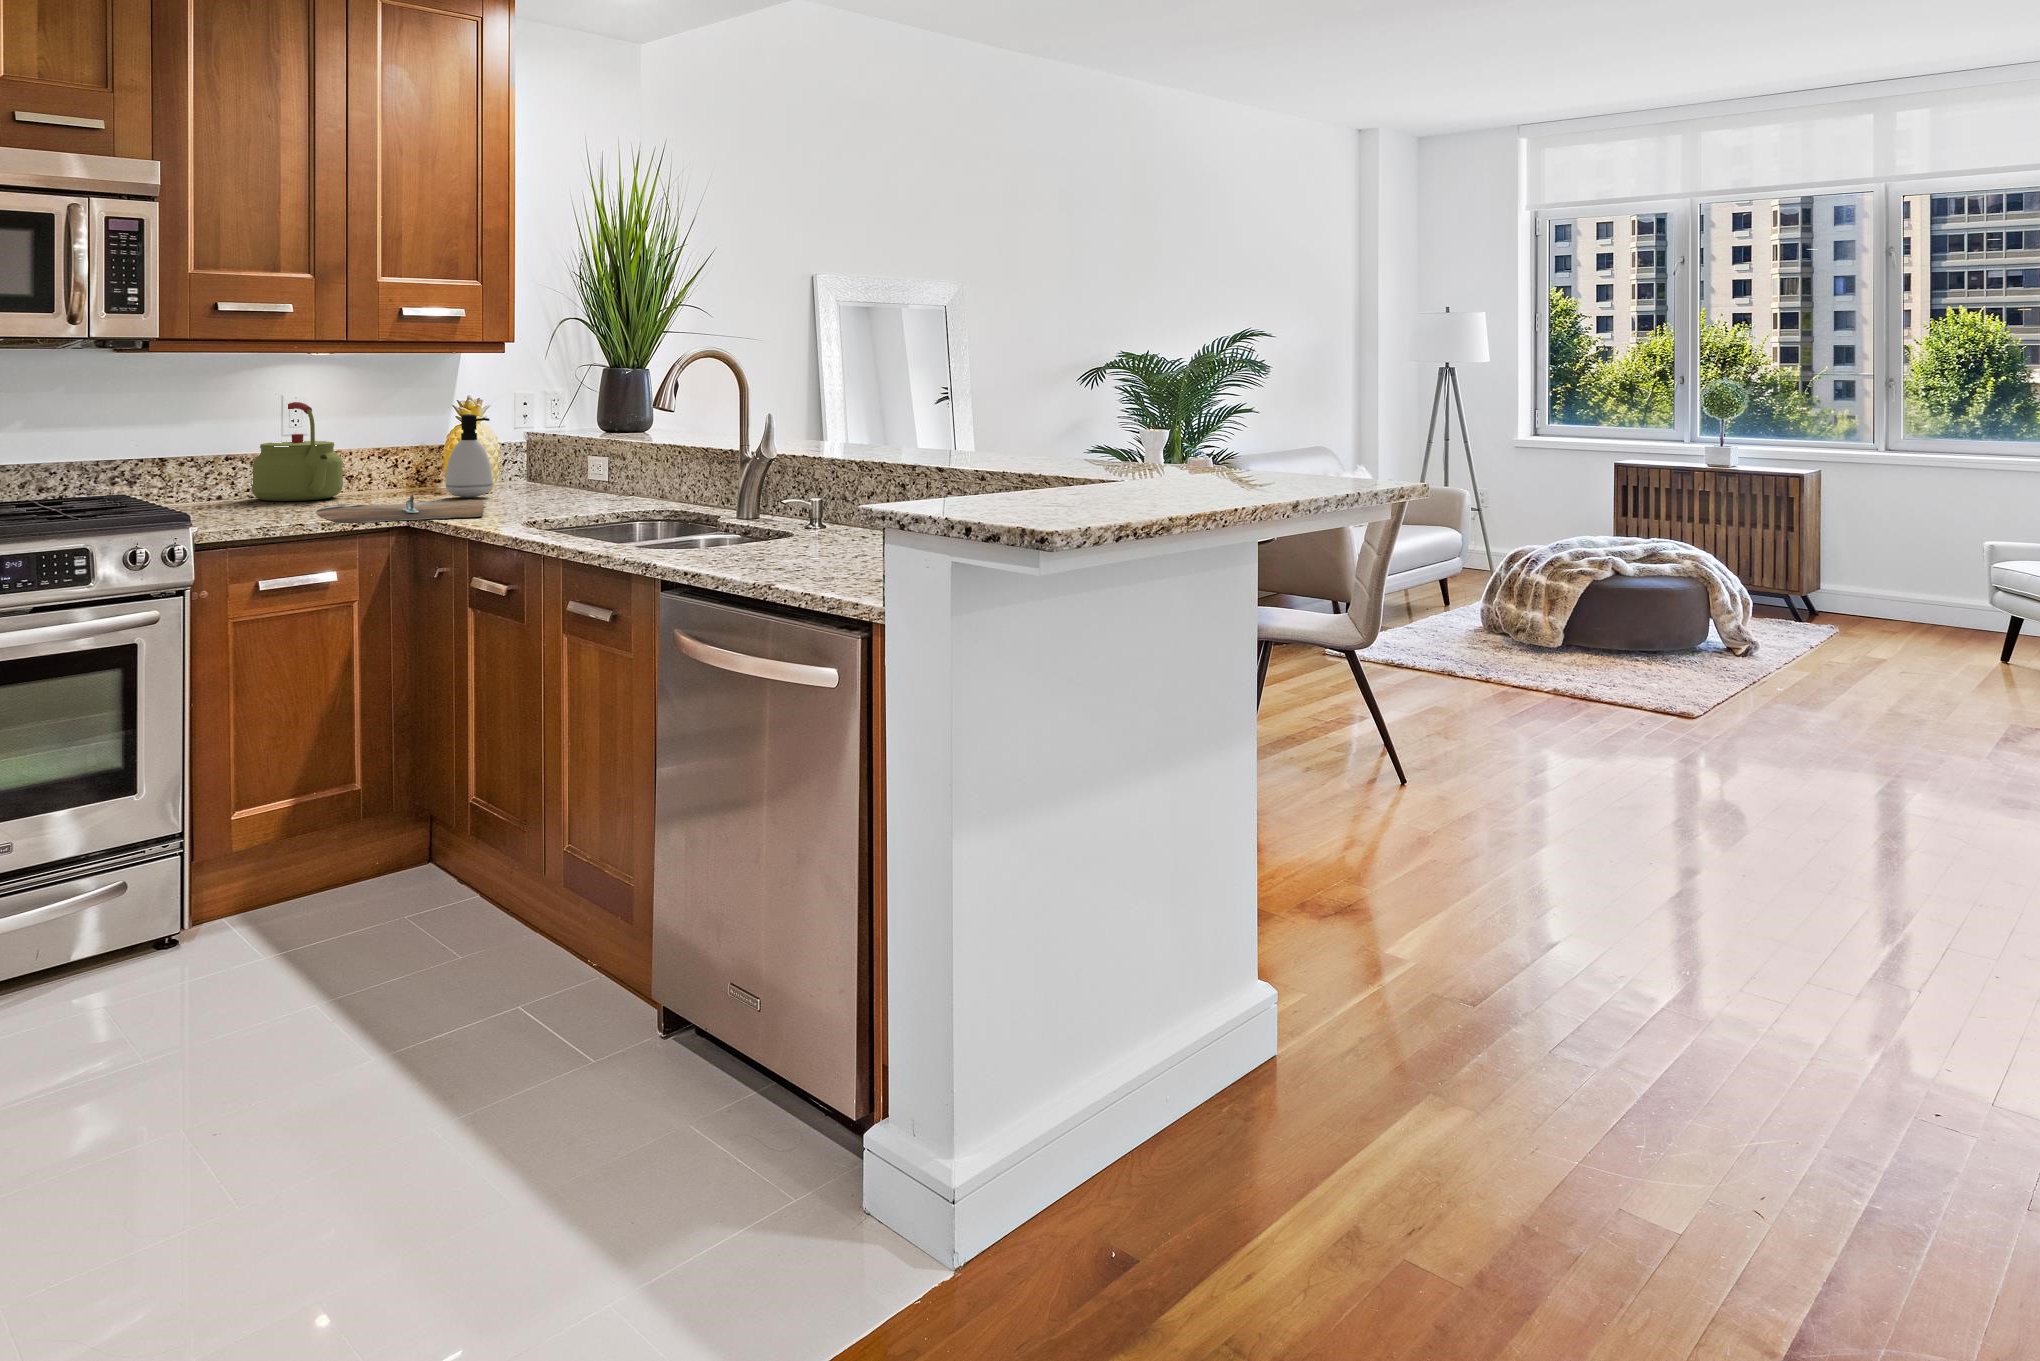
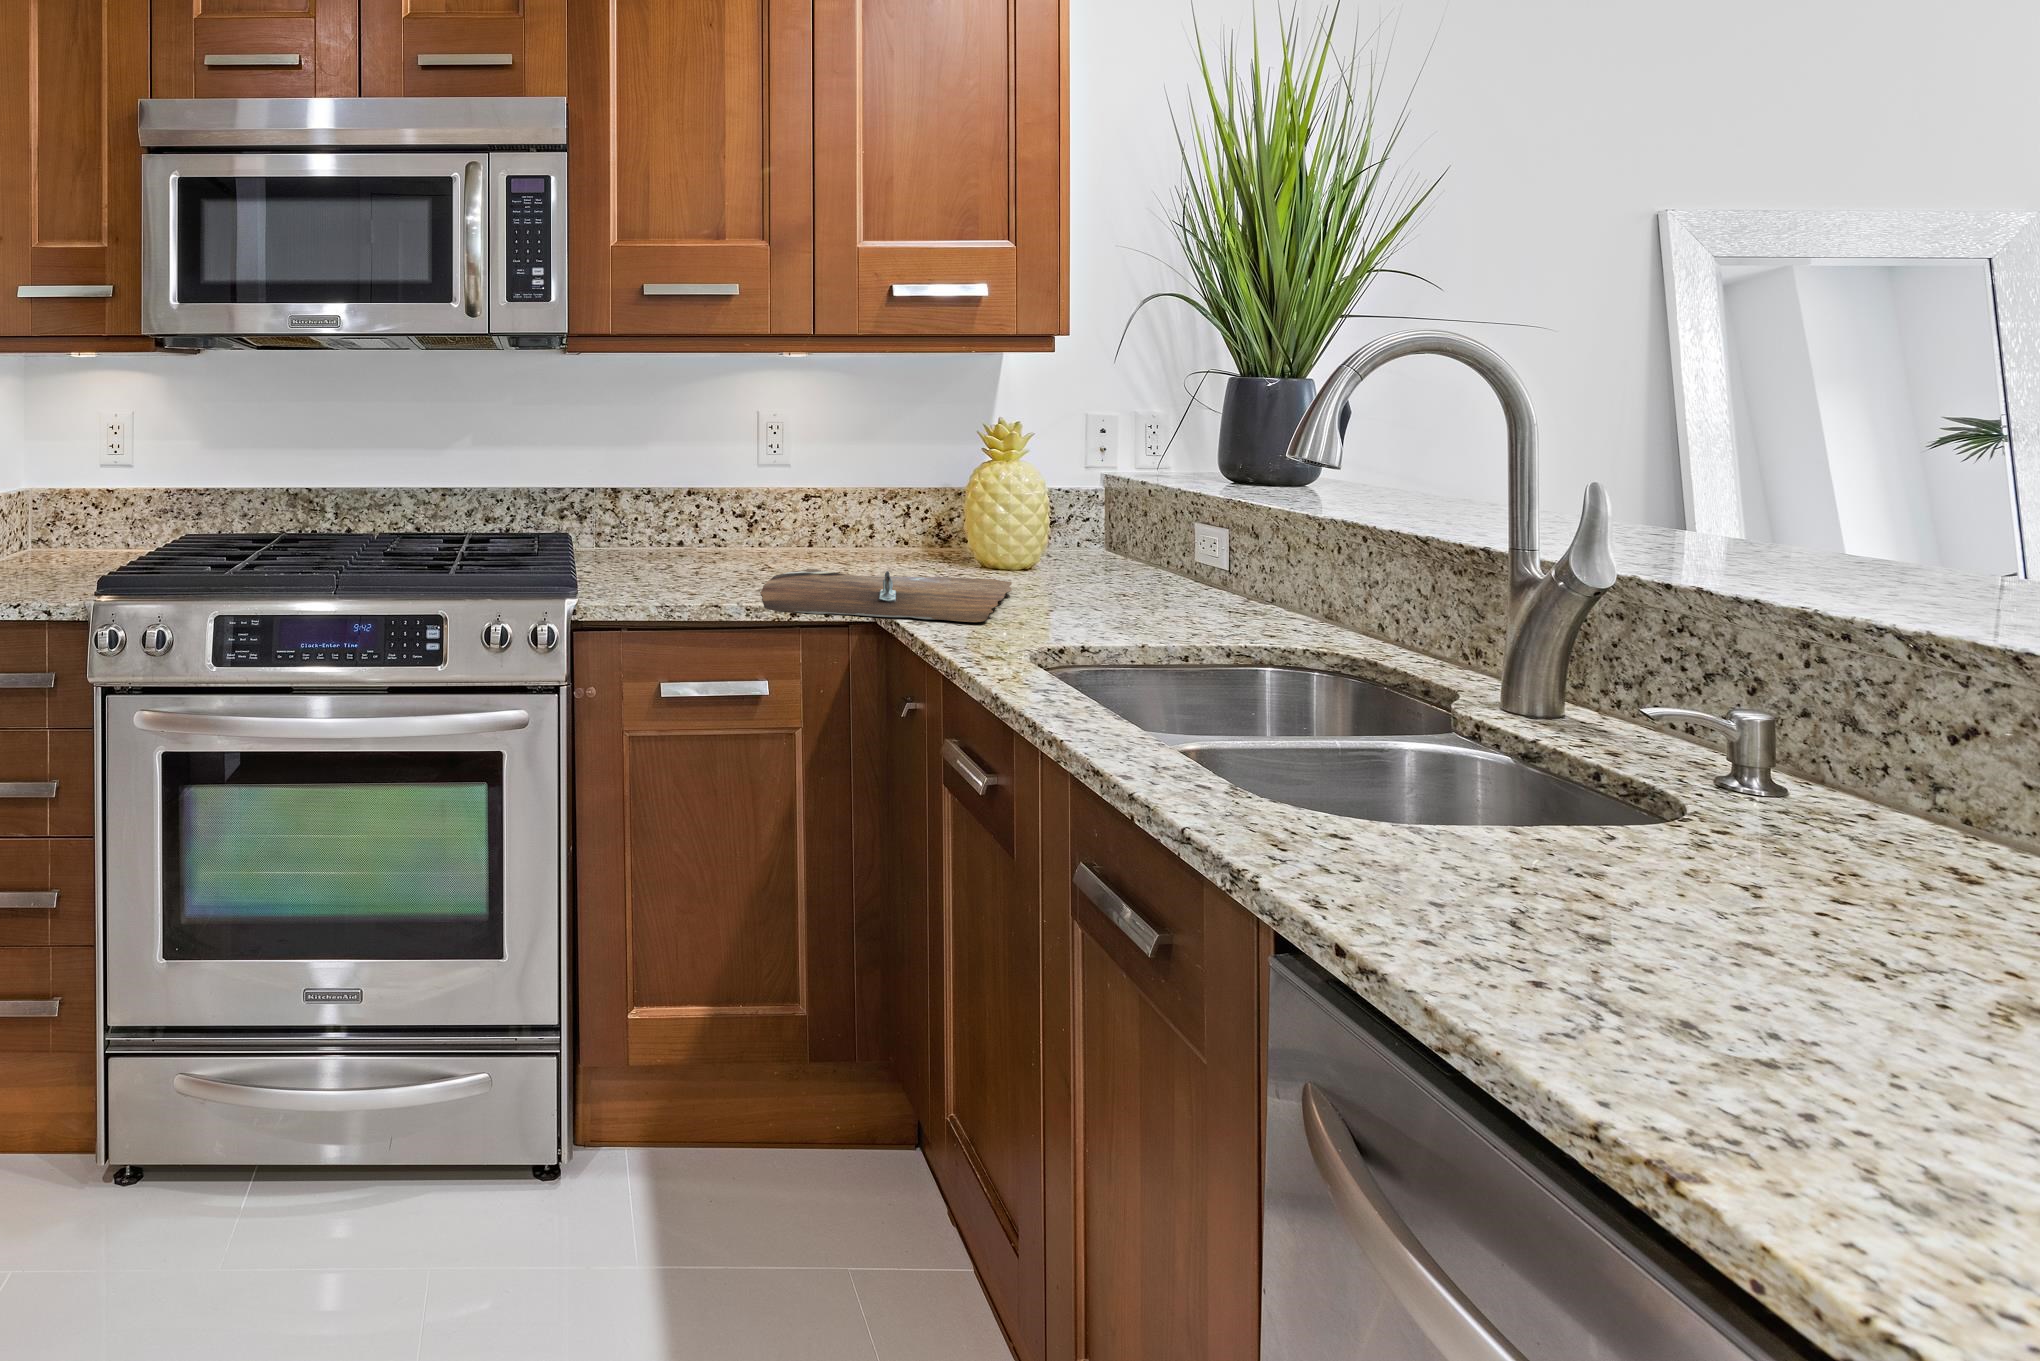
kettle: present [251,402,343,501] -> none [726,421,837,554]
soap dispenser: present [446,414,493,497] -> none [968,447,1039,570]

